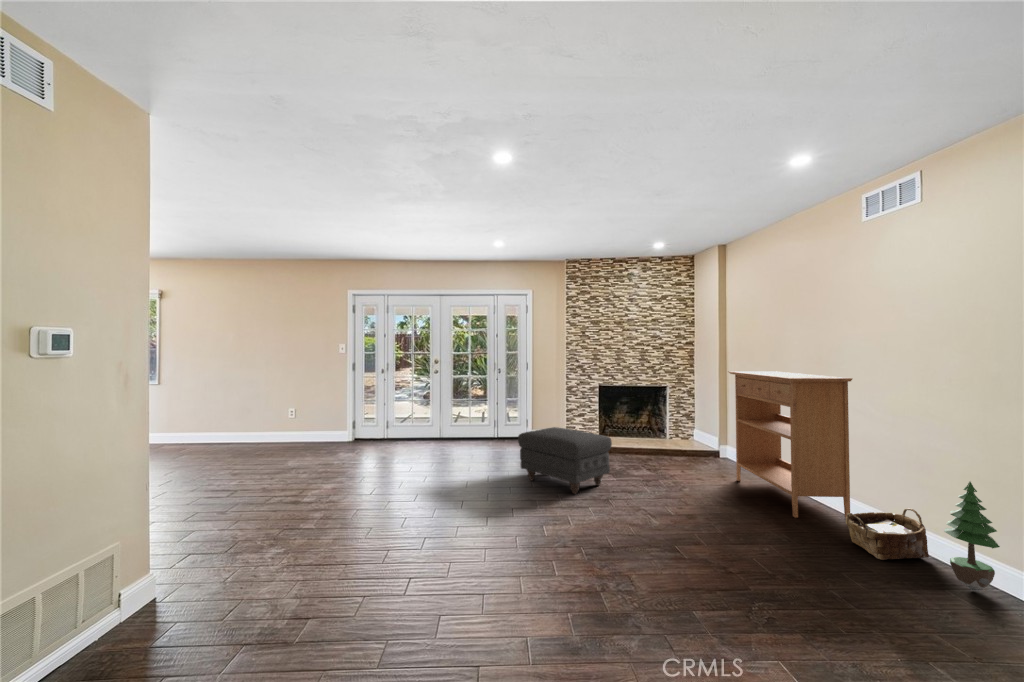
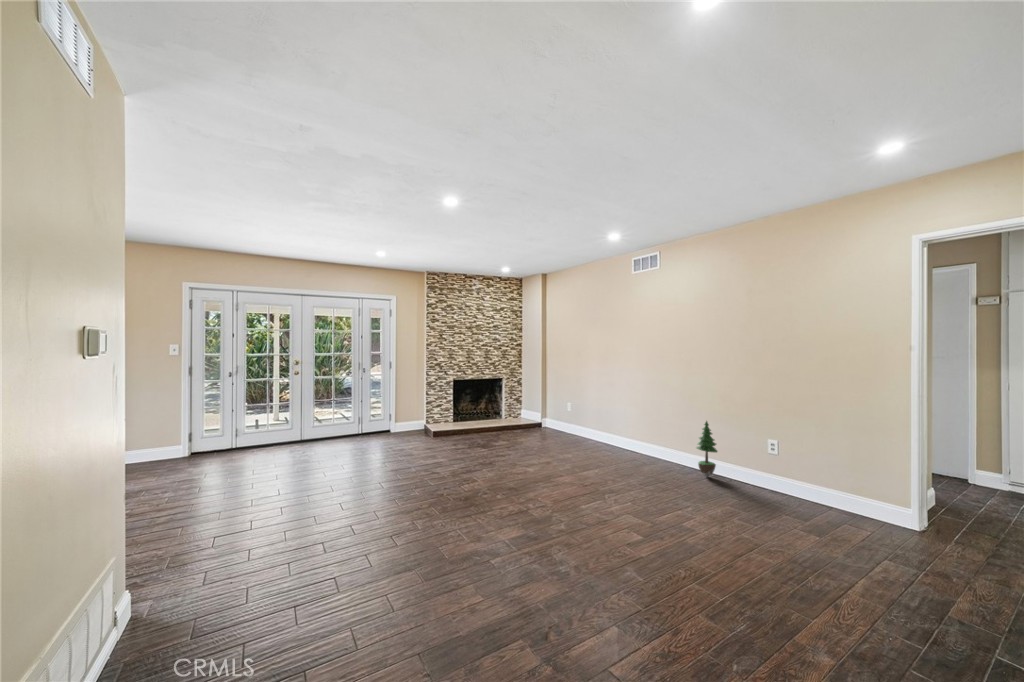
console table: present [728,371,852,518] -> none [562,365,642,458]
ottoman: present [518,427,612,494] -> none [419,416,495,467]
woven basket: present [846,508,929,560] -> none [647,440,684,471]

